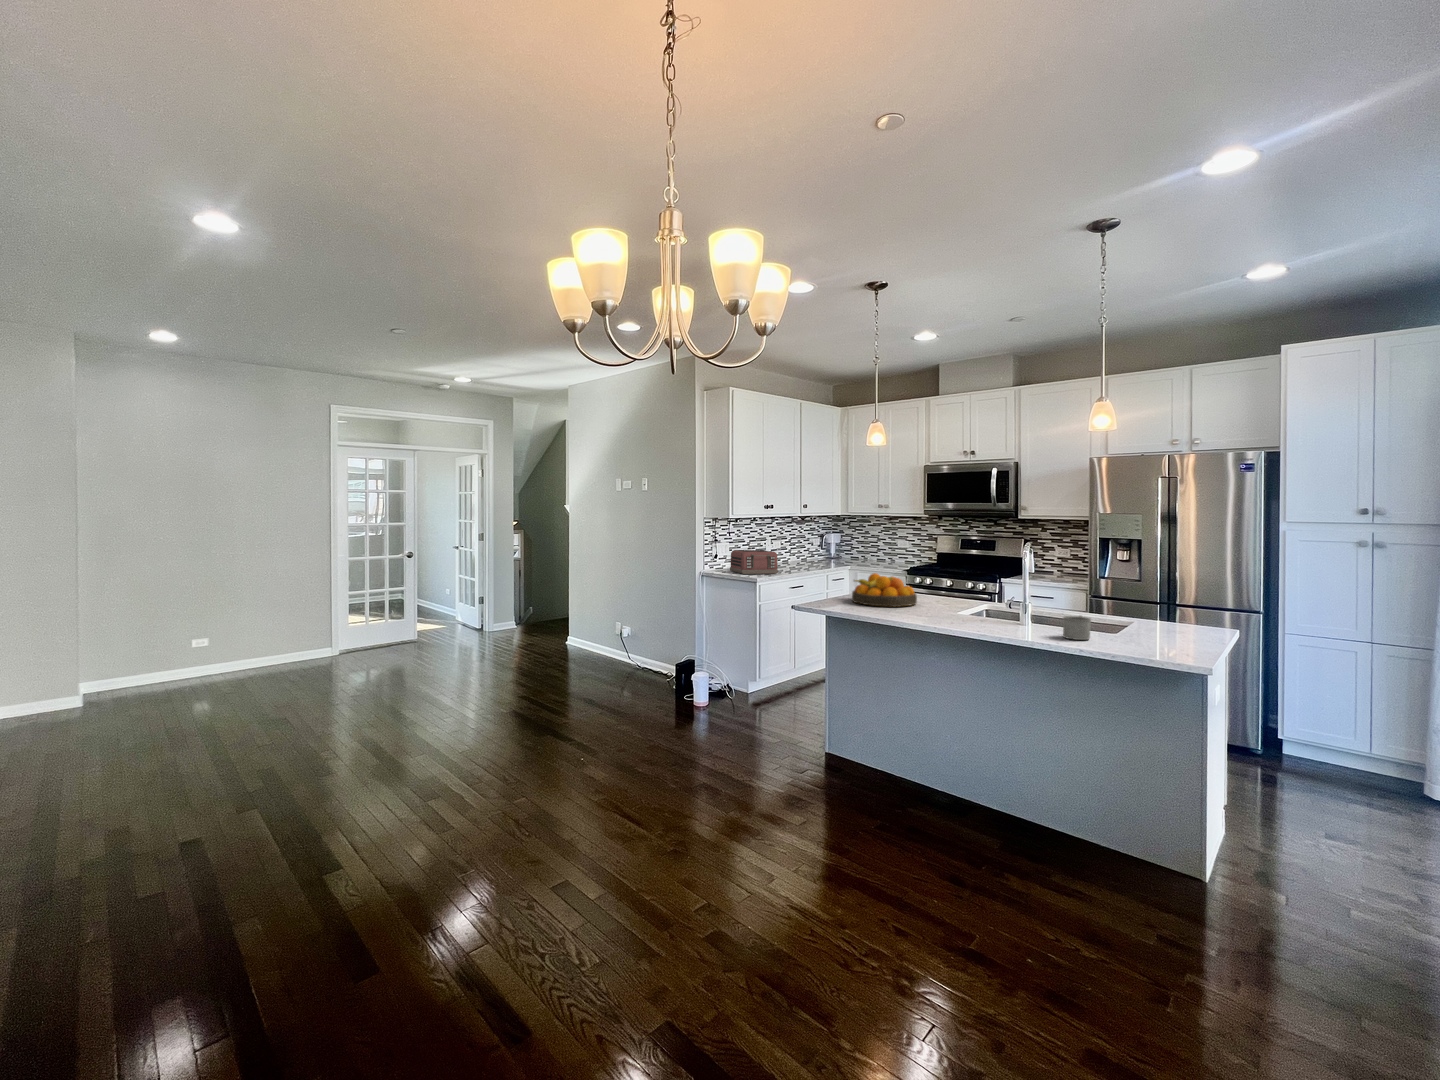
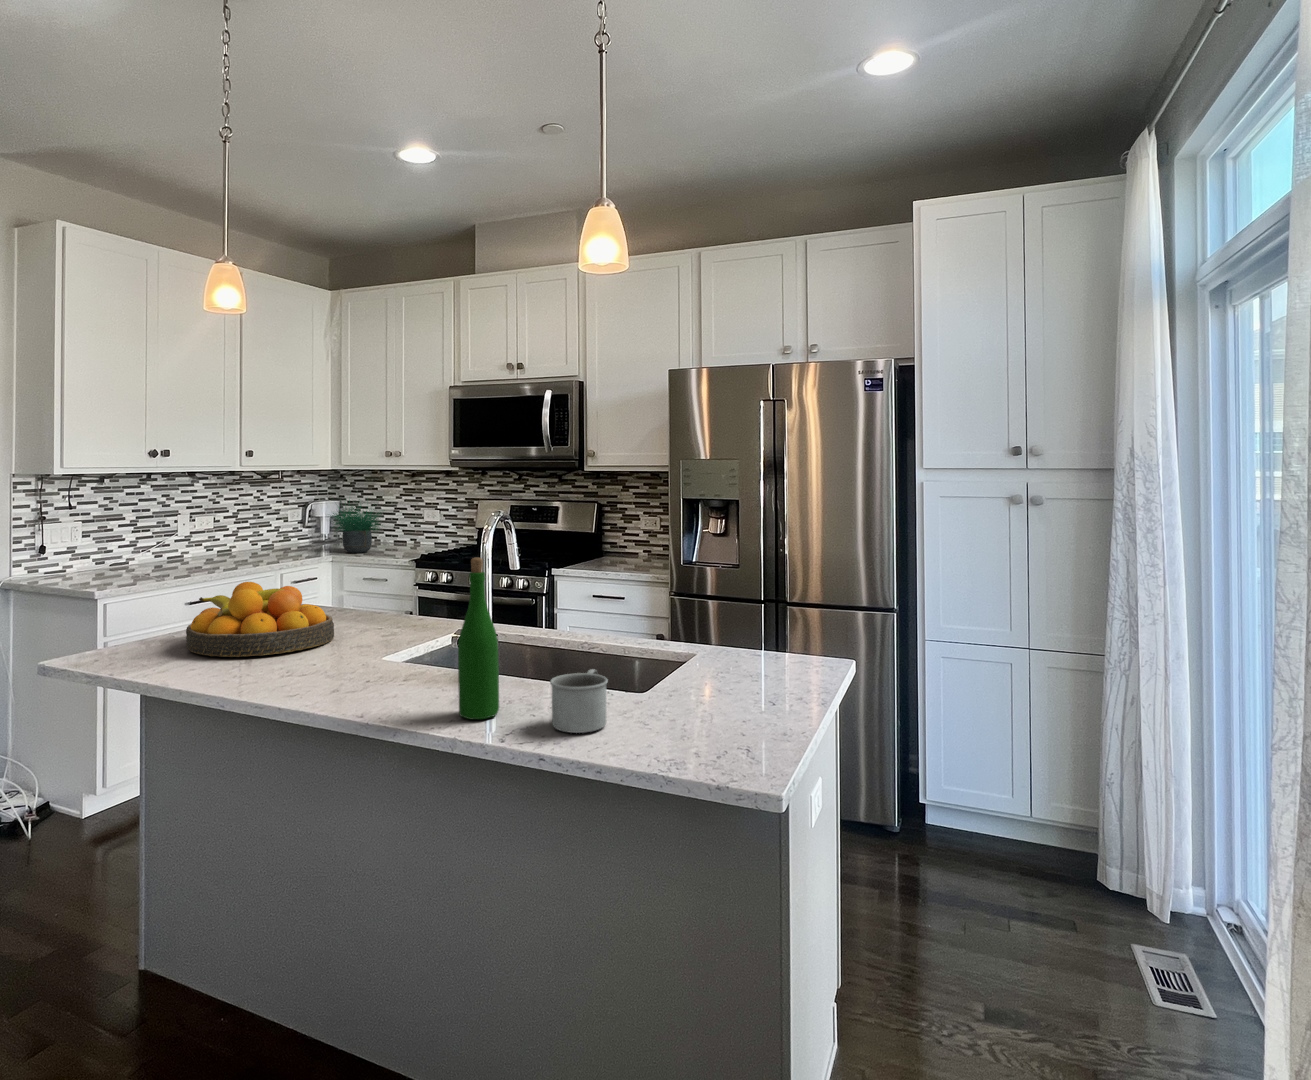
potted plant: none [839,527,881,566] -> present [330,504,379,553]
toaster: present [730,550,778,574] -> none [72,534,166,582]
wine bottle: none [1015,563,1034,633] -> present [458,558,499,719]

